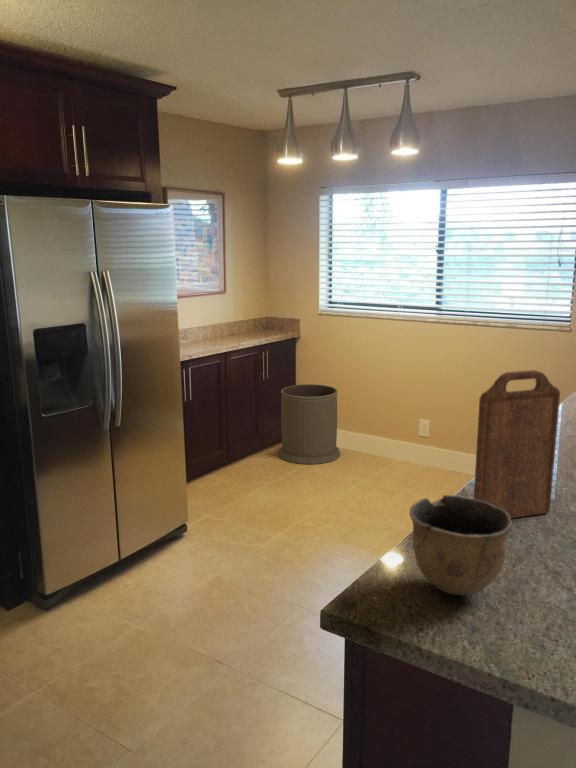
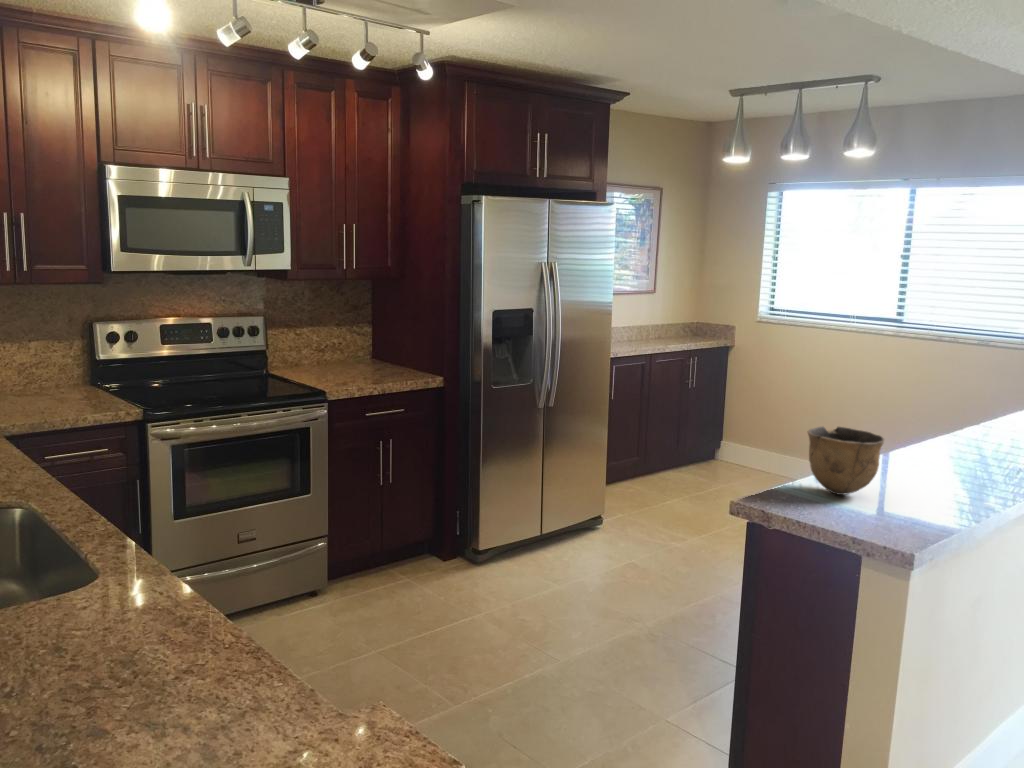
cutting board: present [474,370,560,518] -> none [870,346,955,470]
trash can: present [278,384,340,464] -> none [701,397,773,483]

